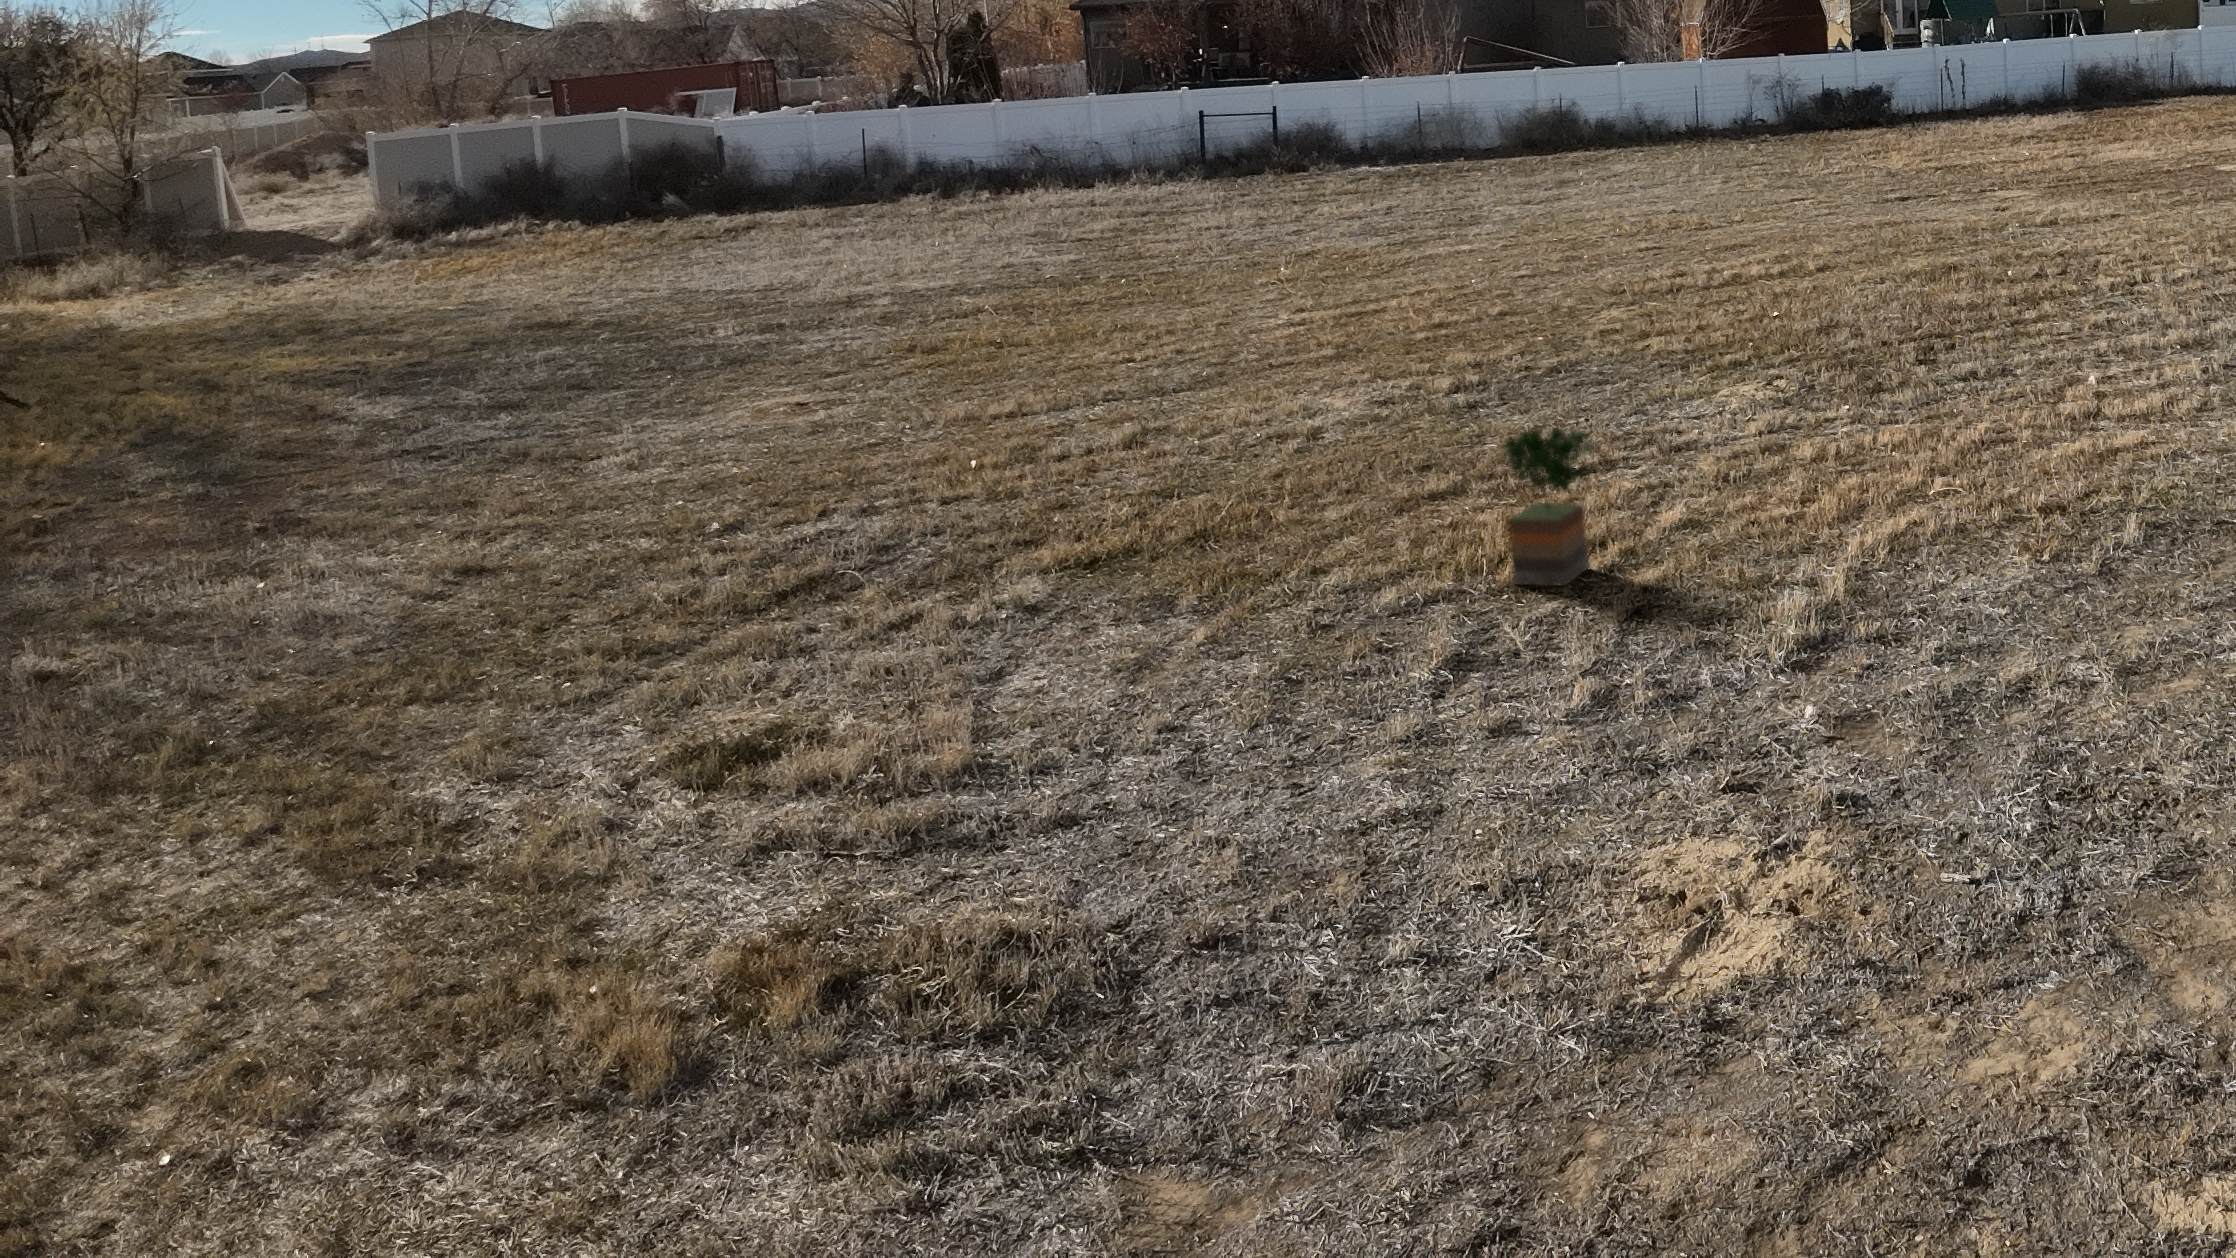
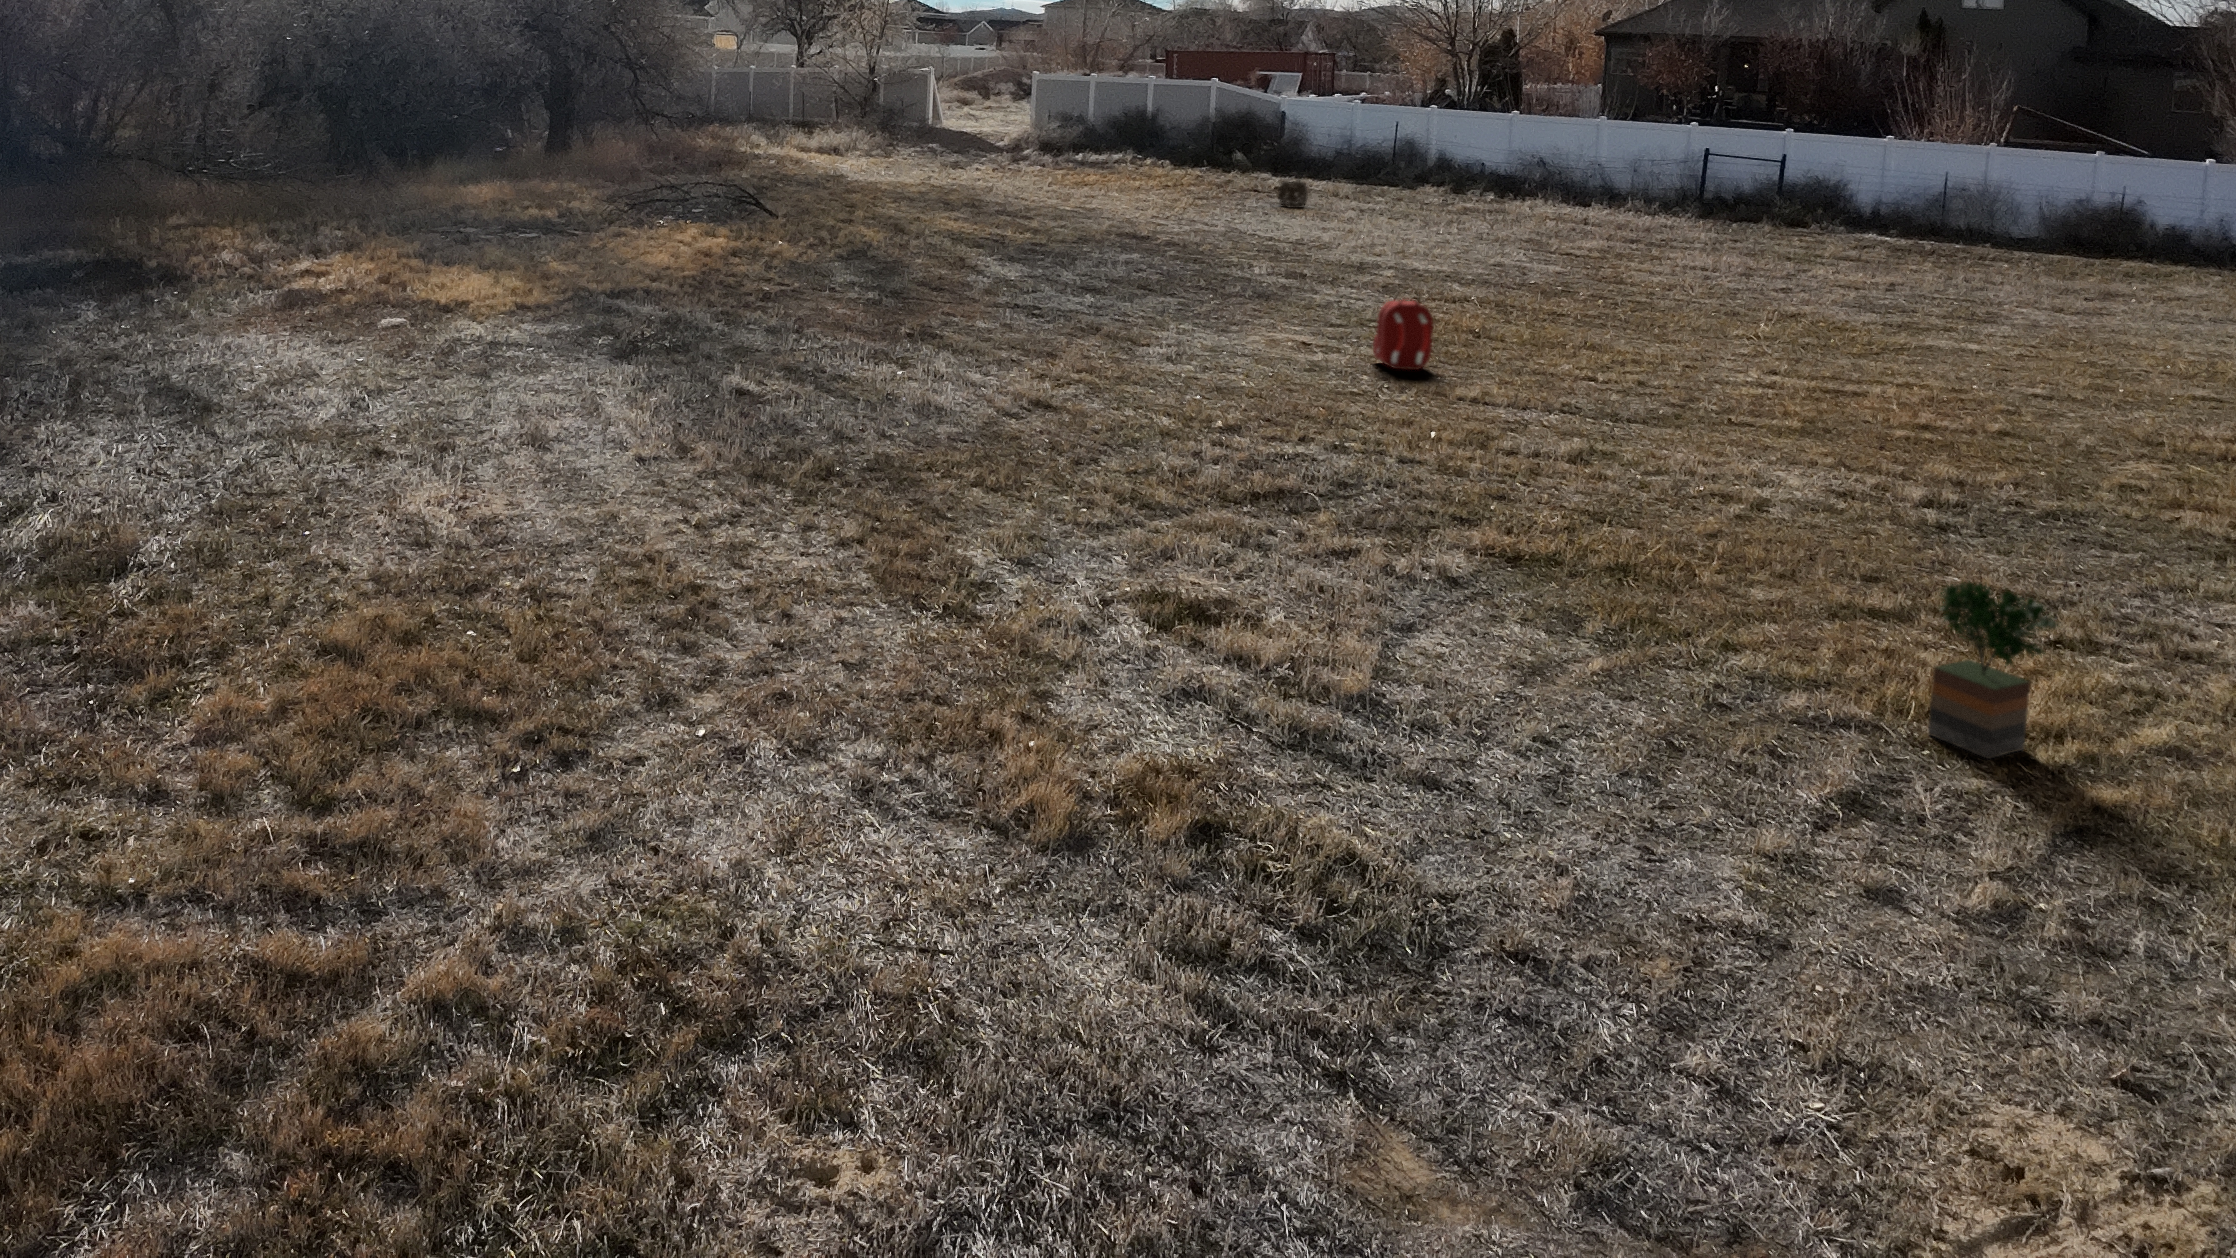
woven basket: none [600,200,650,239] -> present [1278,181,1308,208]
backpack: none [816,309,899,402] -> present [1373,300,1433,370]

